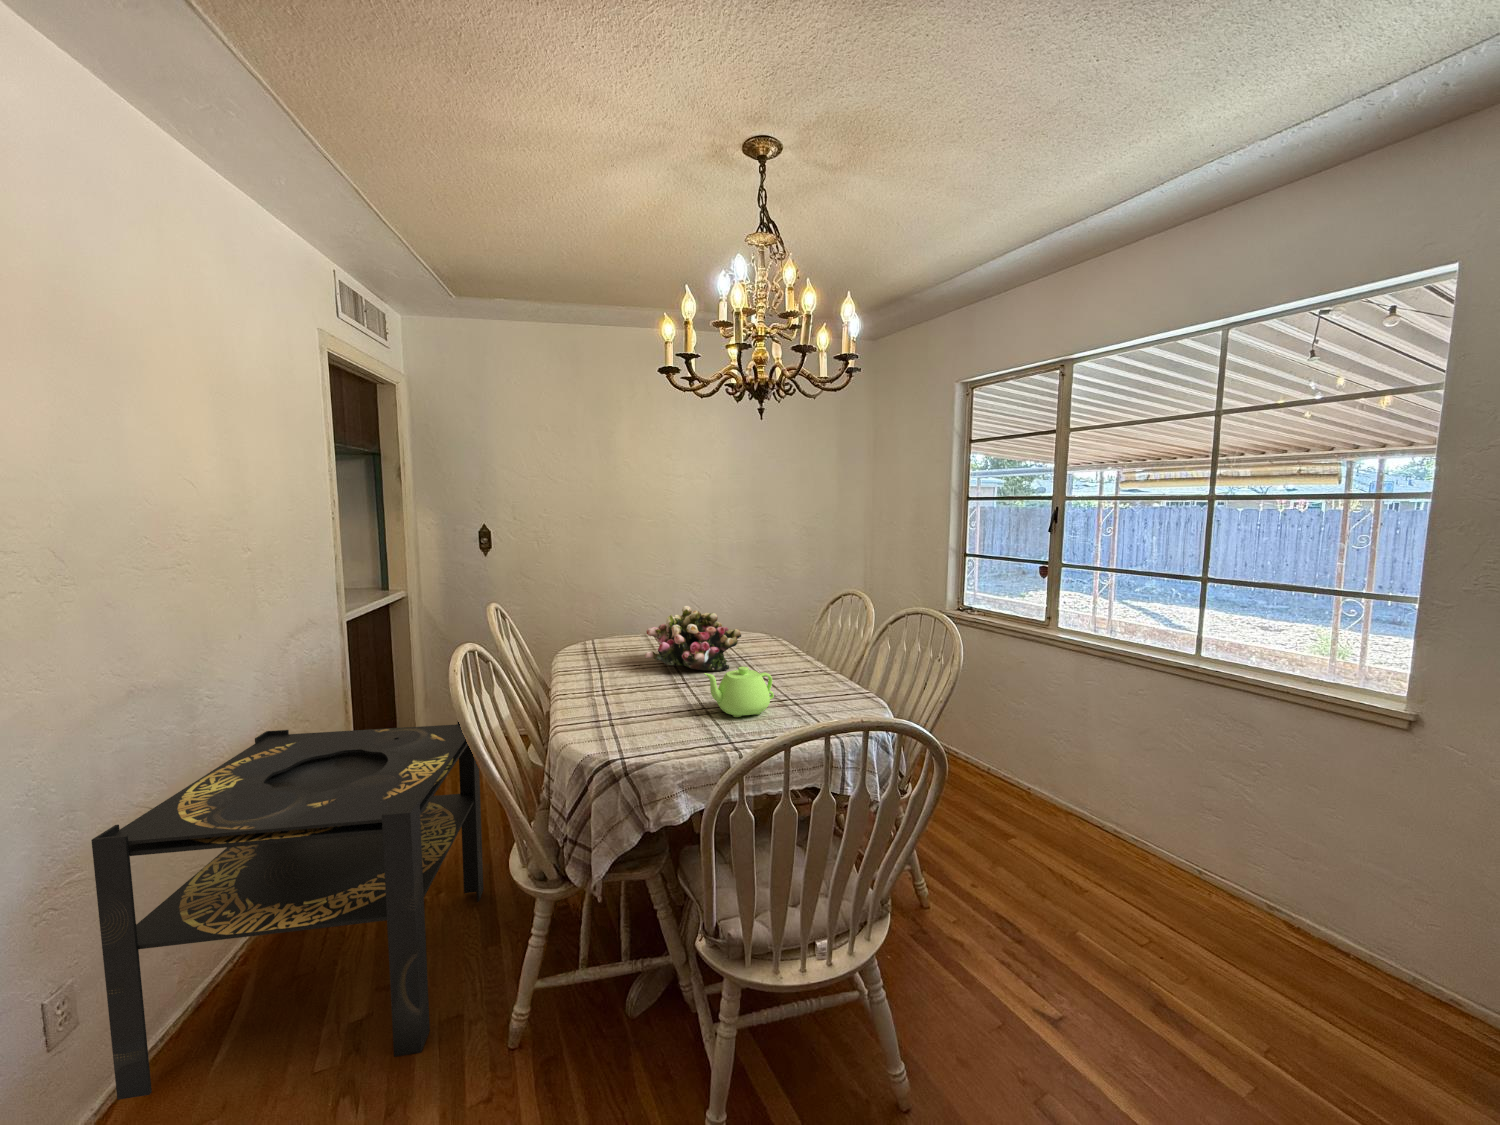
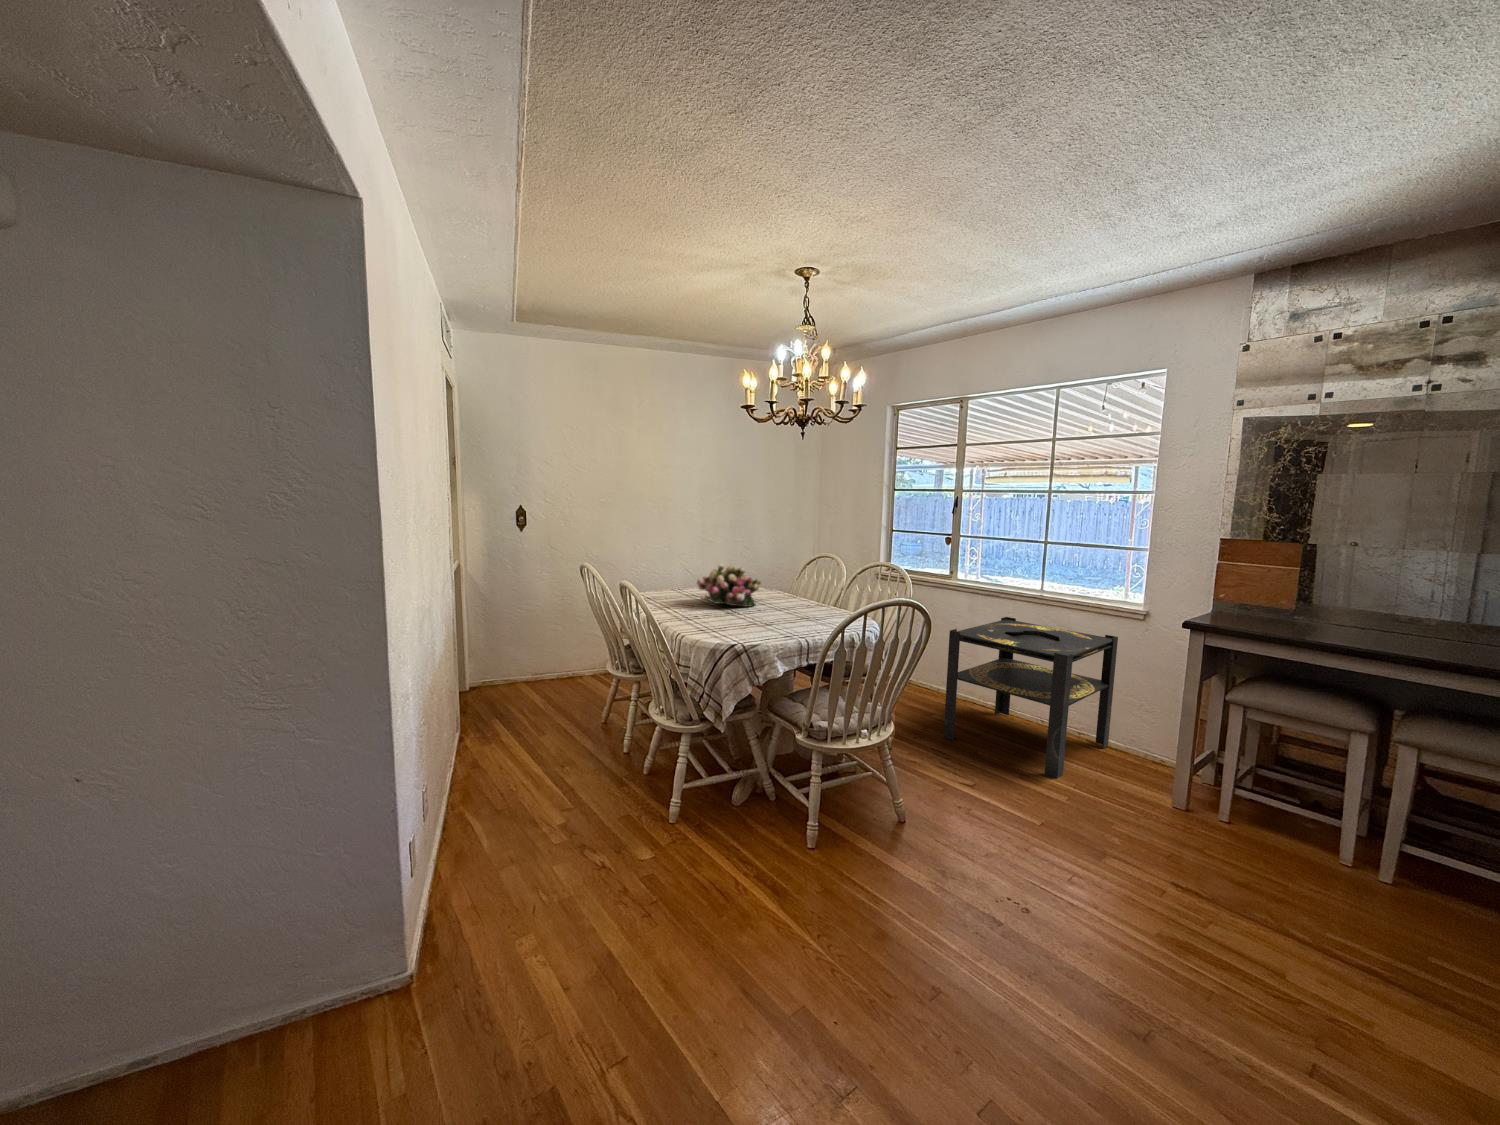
teapot: present [704,667,774,717] -> none [766,596,804,627]
side table: present [91,722,483,1100] -> present [943,617,1118,779]

